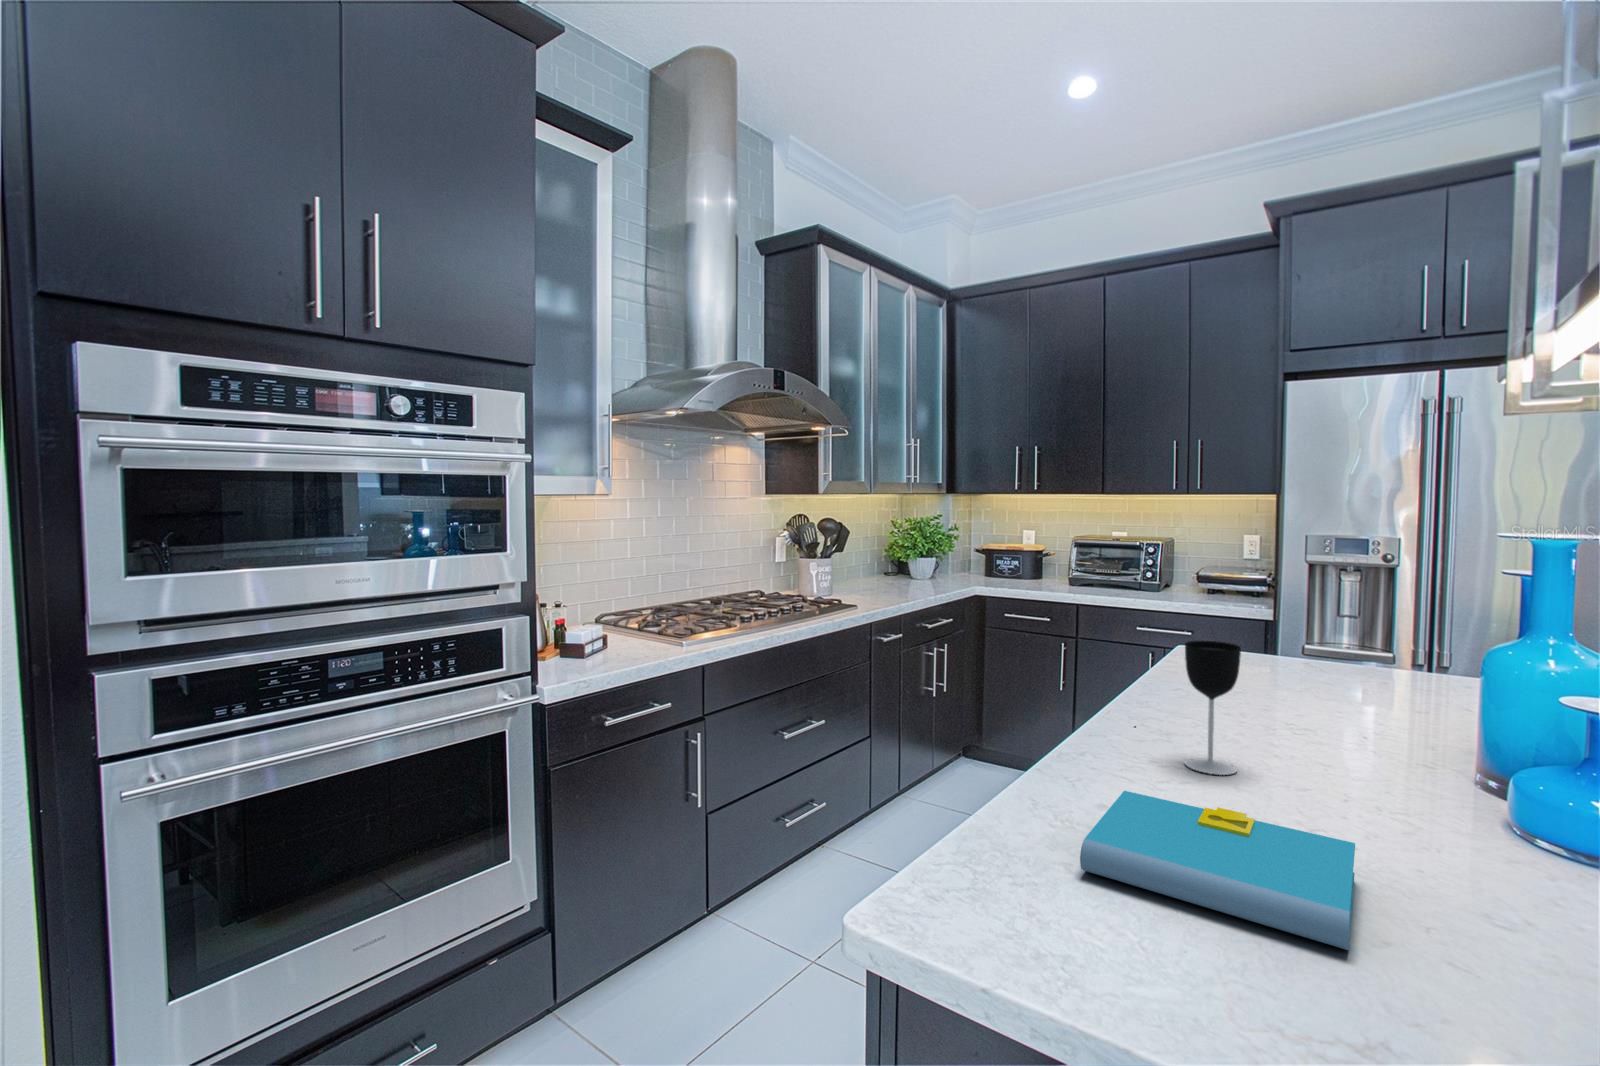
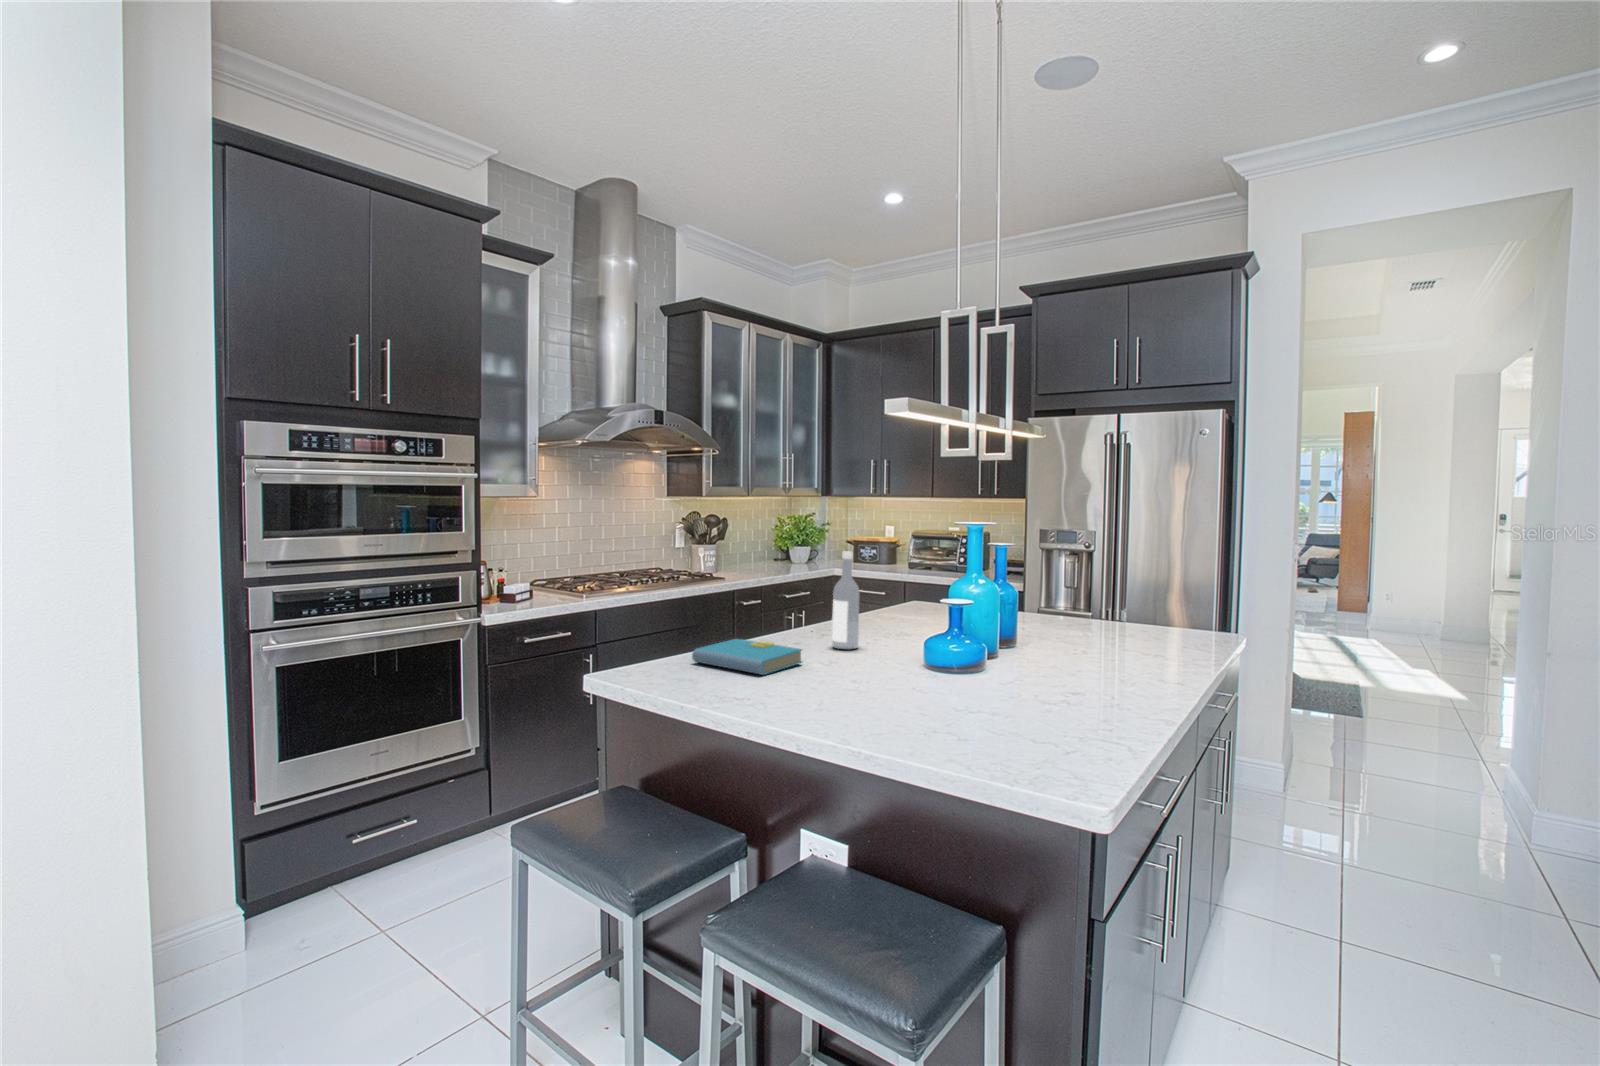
wine bottle: none [1291,592,1362,805] -> present [832,551,860,649]
wine glass: present [1185,641,1241,775] -> none [800,578,825,642]

